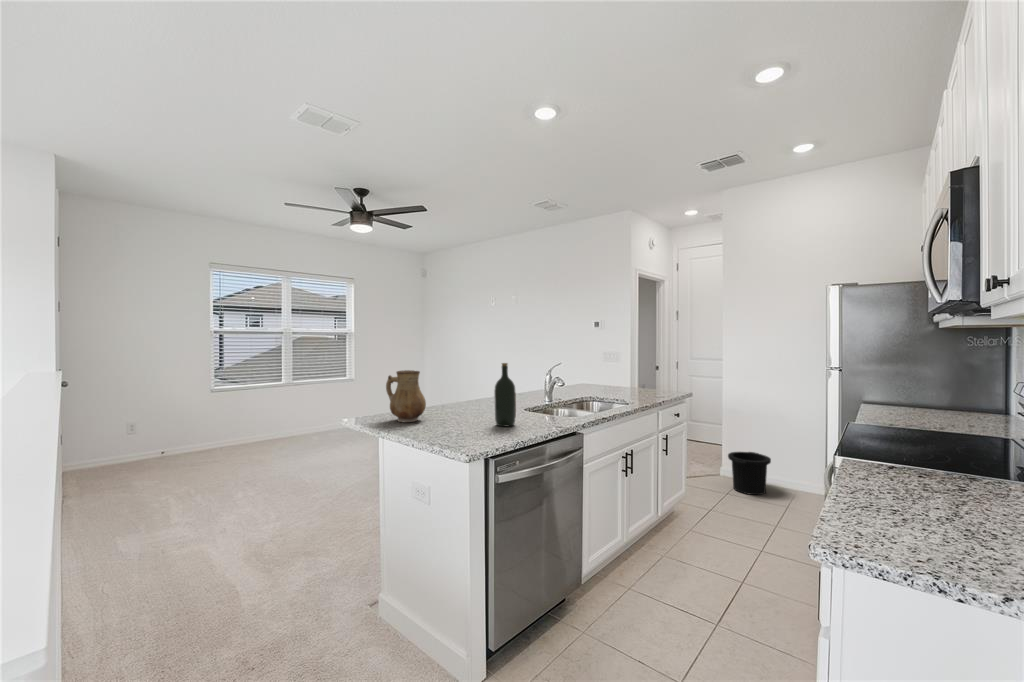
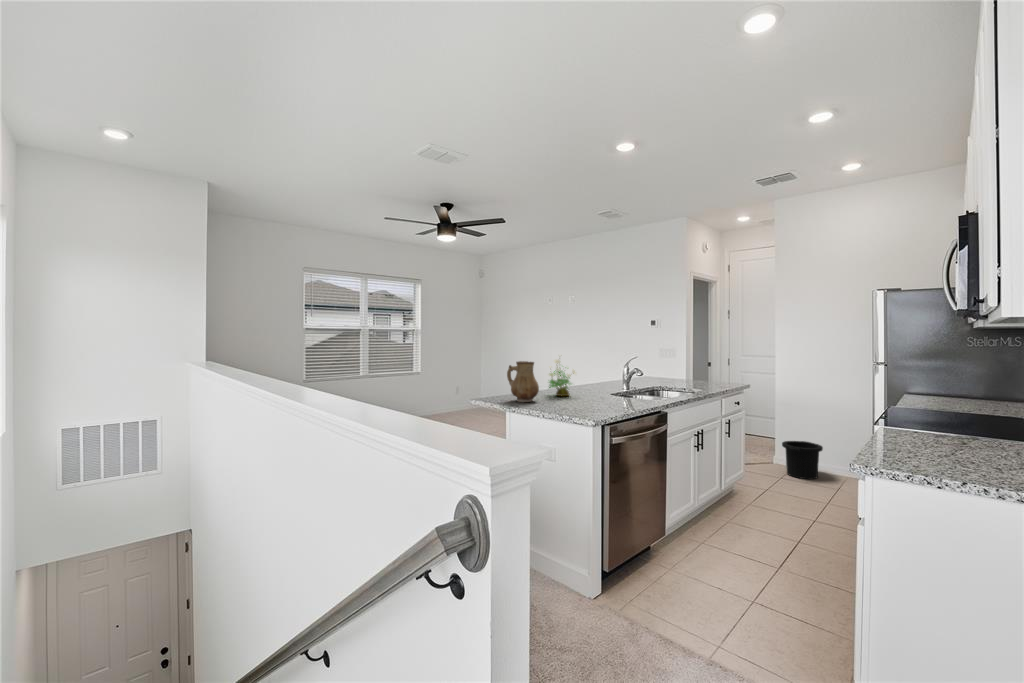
potted plant: none [443,361,481,412] -> present [549,360,575,396]
wine bottle: present [494,363,516,426] -> none [597,355,614,406]

